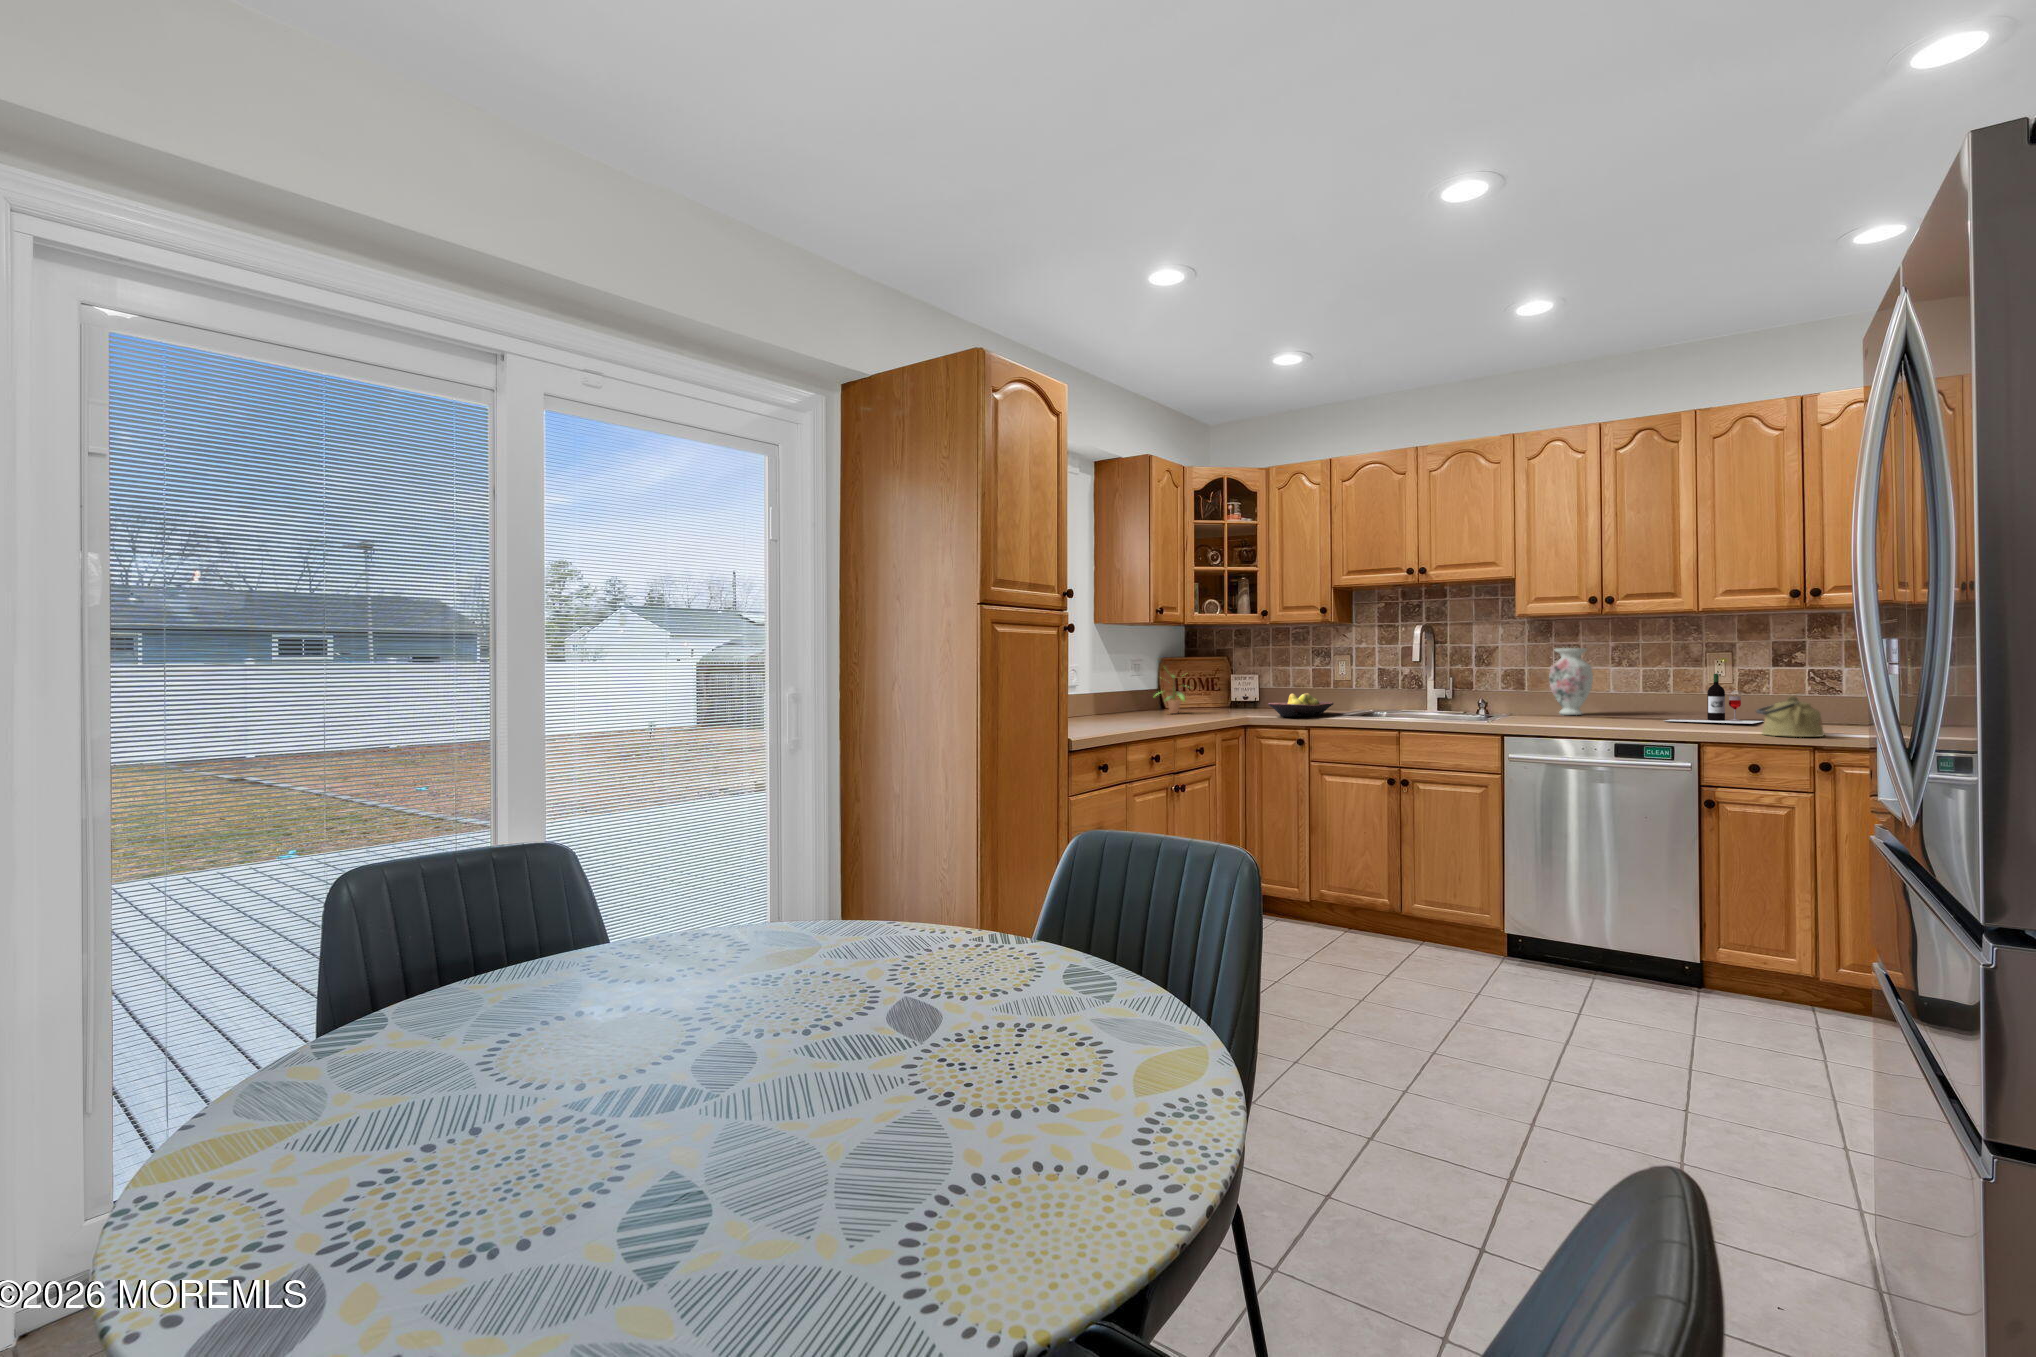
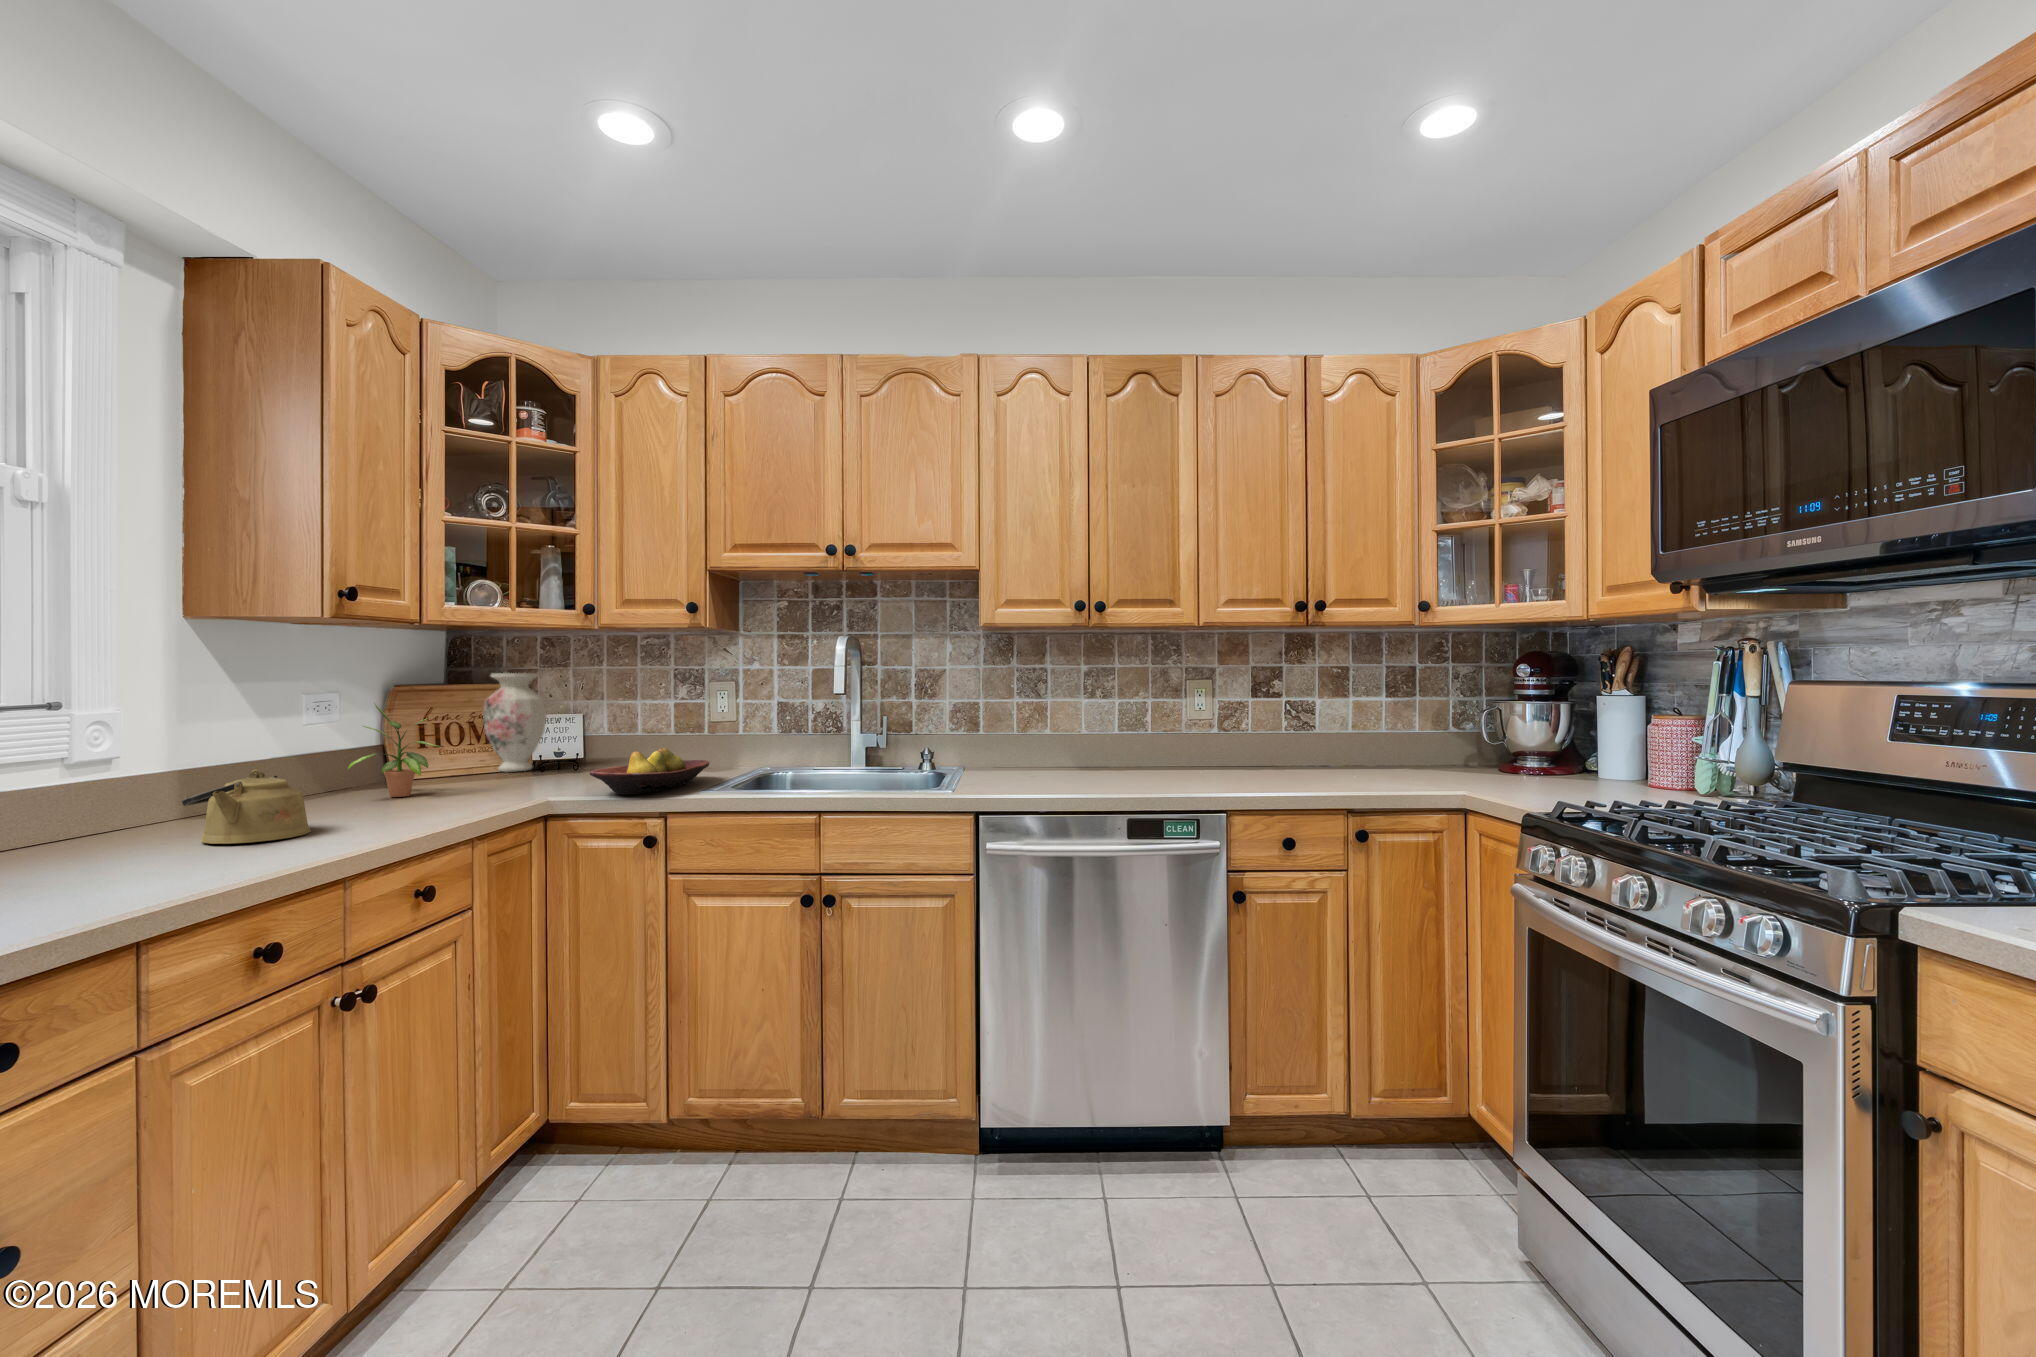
vase: present [1549,648,1593,715] -> present [483,673,547,772]
wine bottle: present [1665,674,1764,724] -> none [1150,707,1250,774]
kettle: present [1756,696,1824,737] -> present [182,769,311,844]

